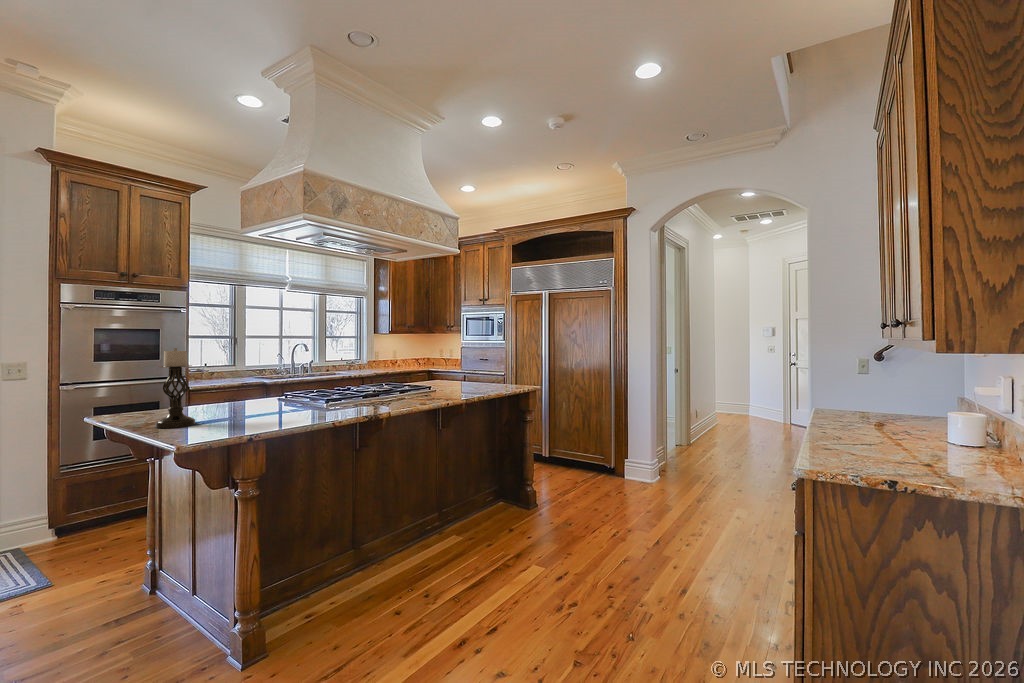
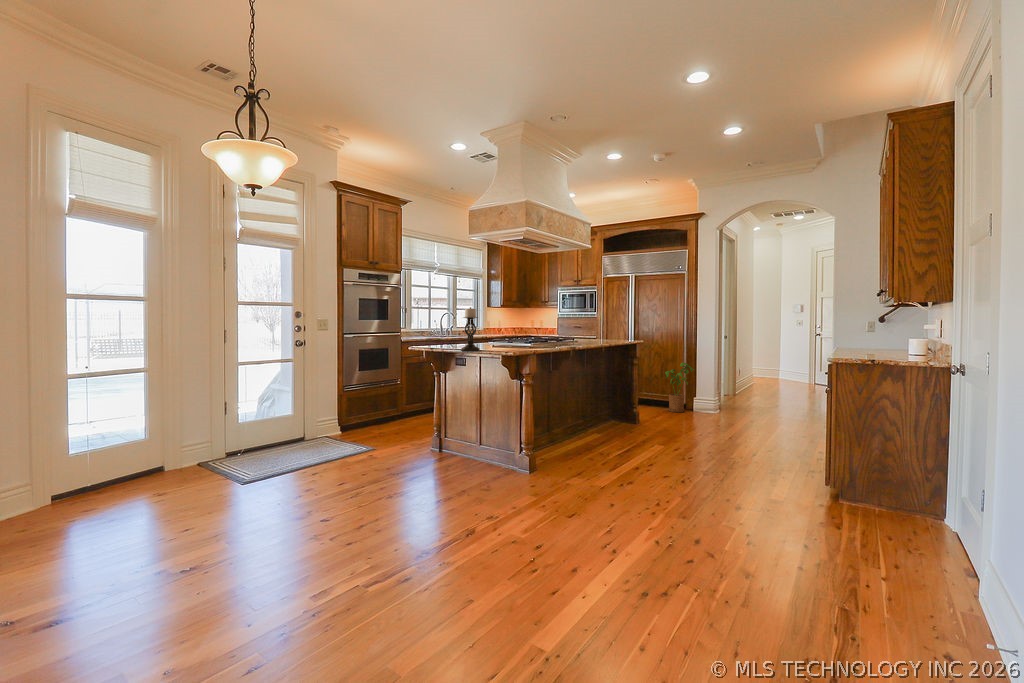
house plant: none [584,411,624,481] -> present [665,363,694,412]

